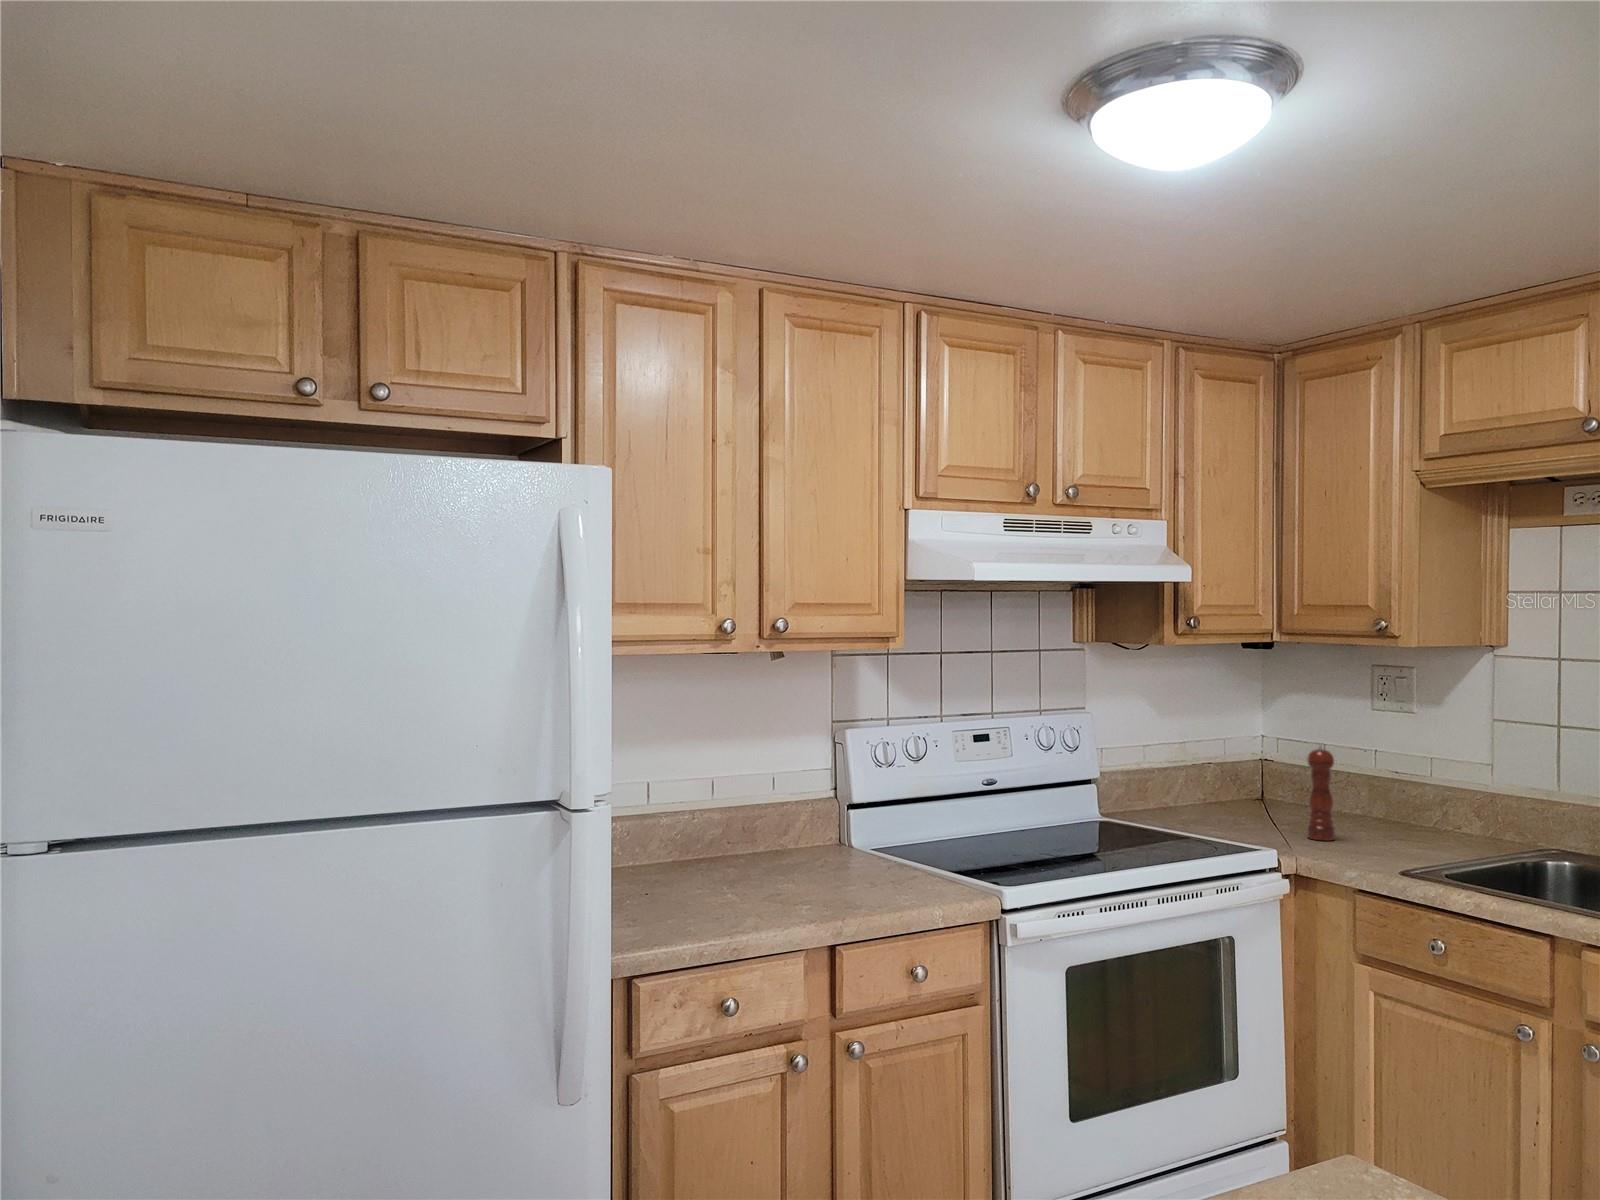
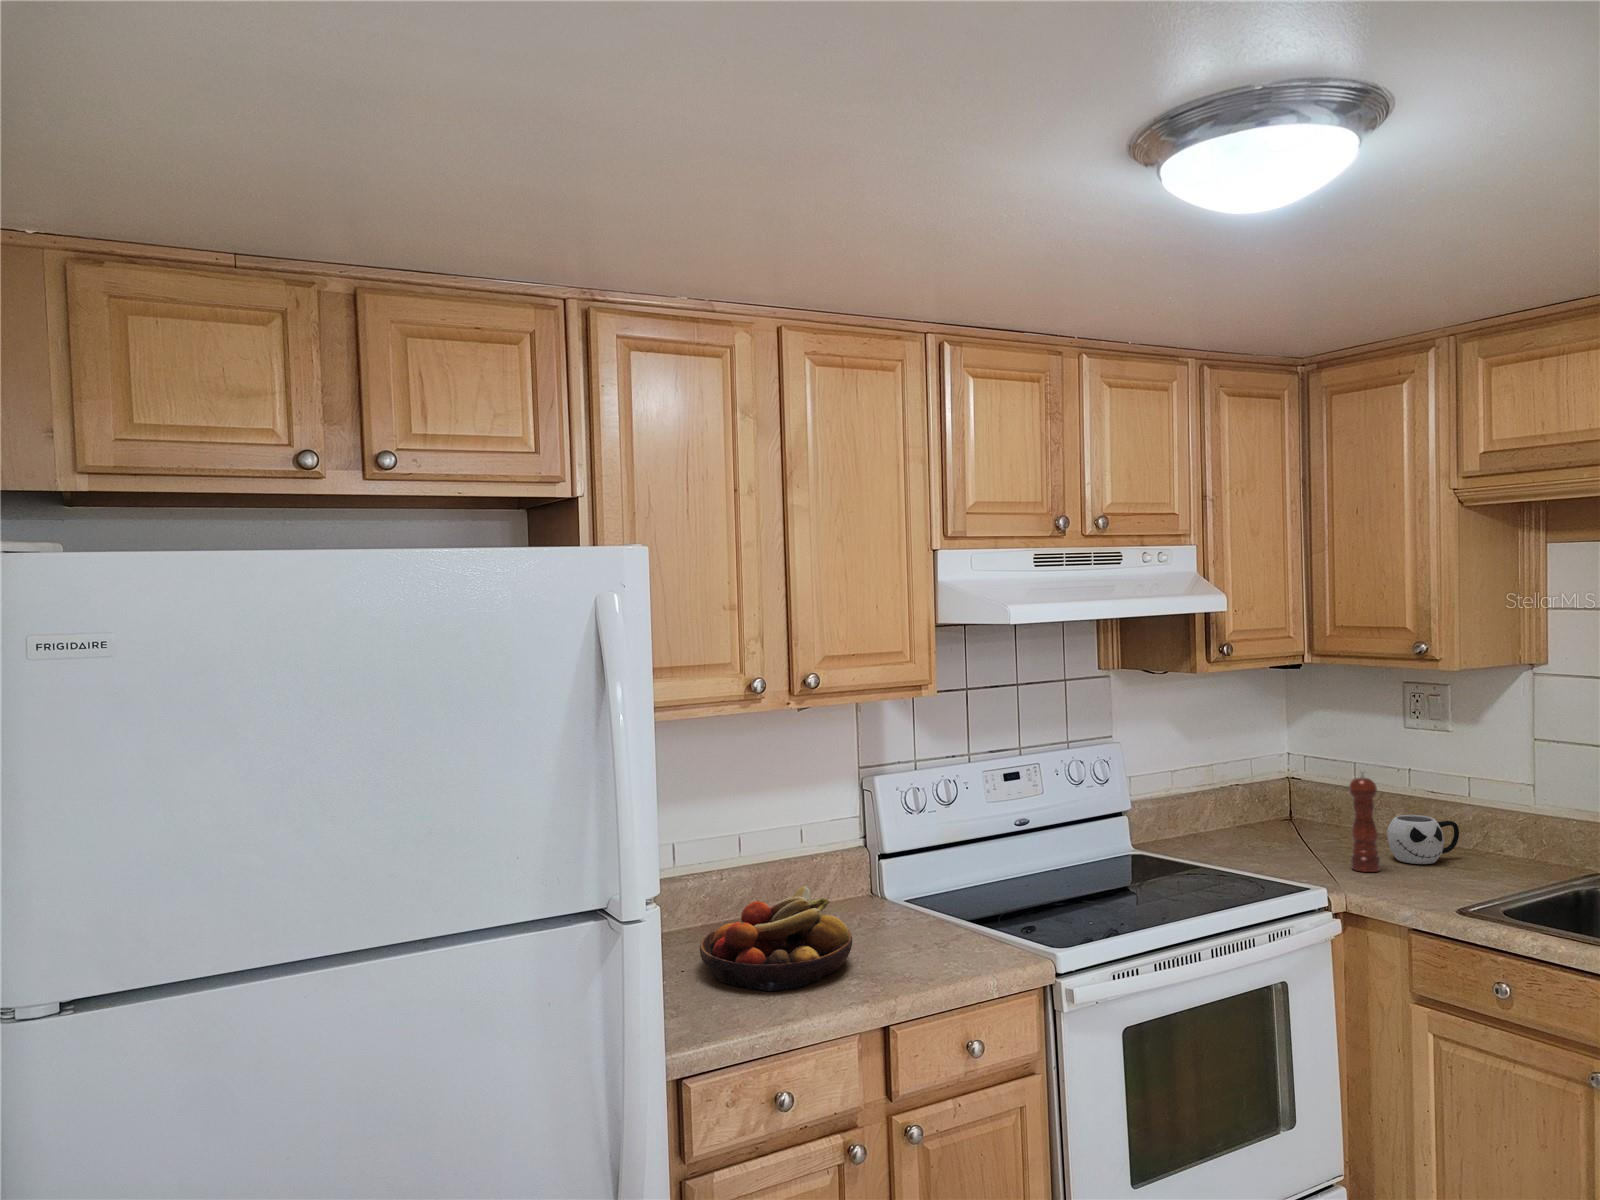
mug: none [1346,789,1416,836] -> present [1387,815,1459,864]
fruit bowl: none [664,822,809,910] -> present [700,886,852,991]

